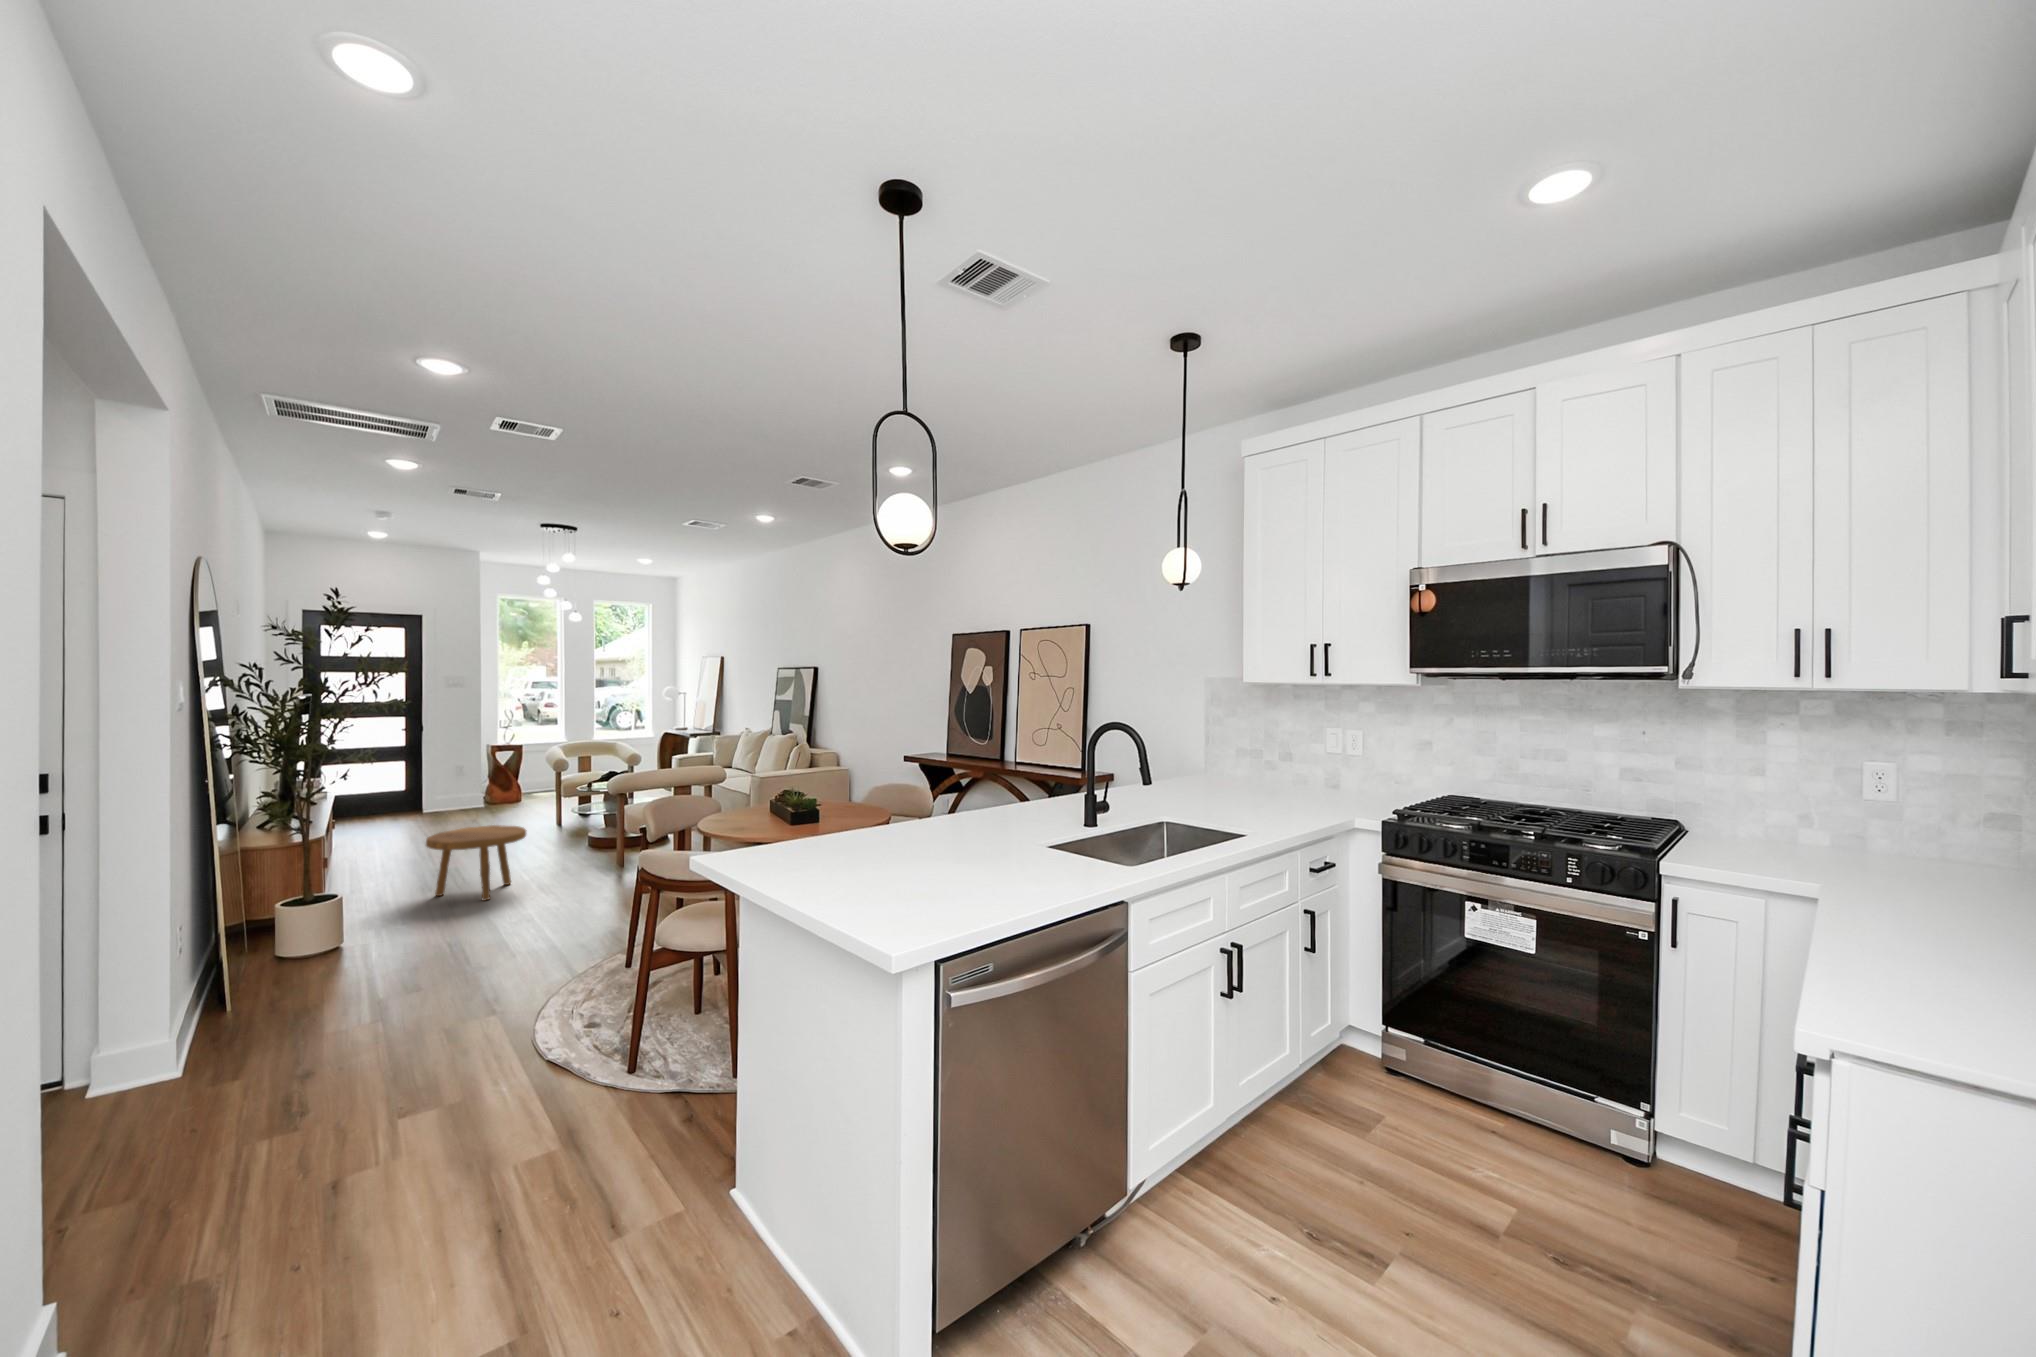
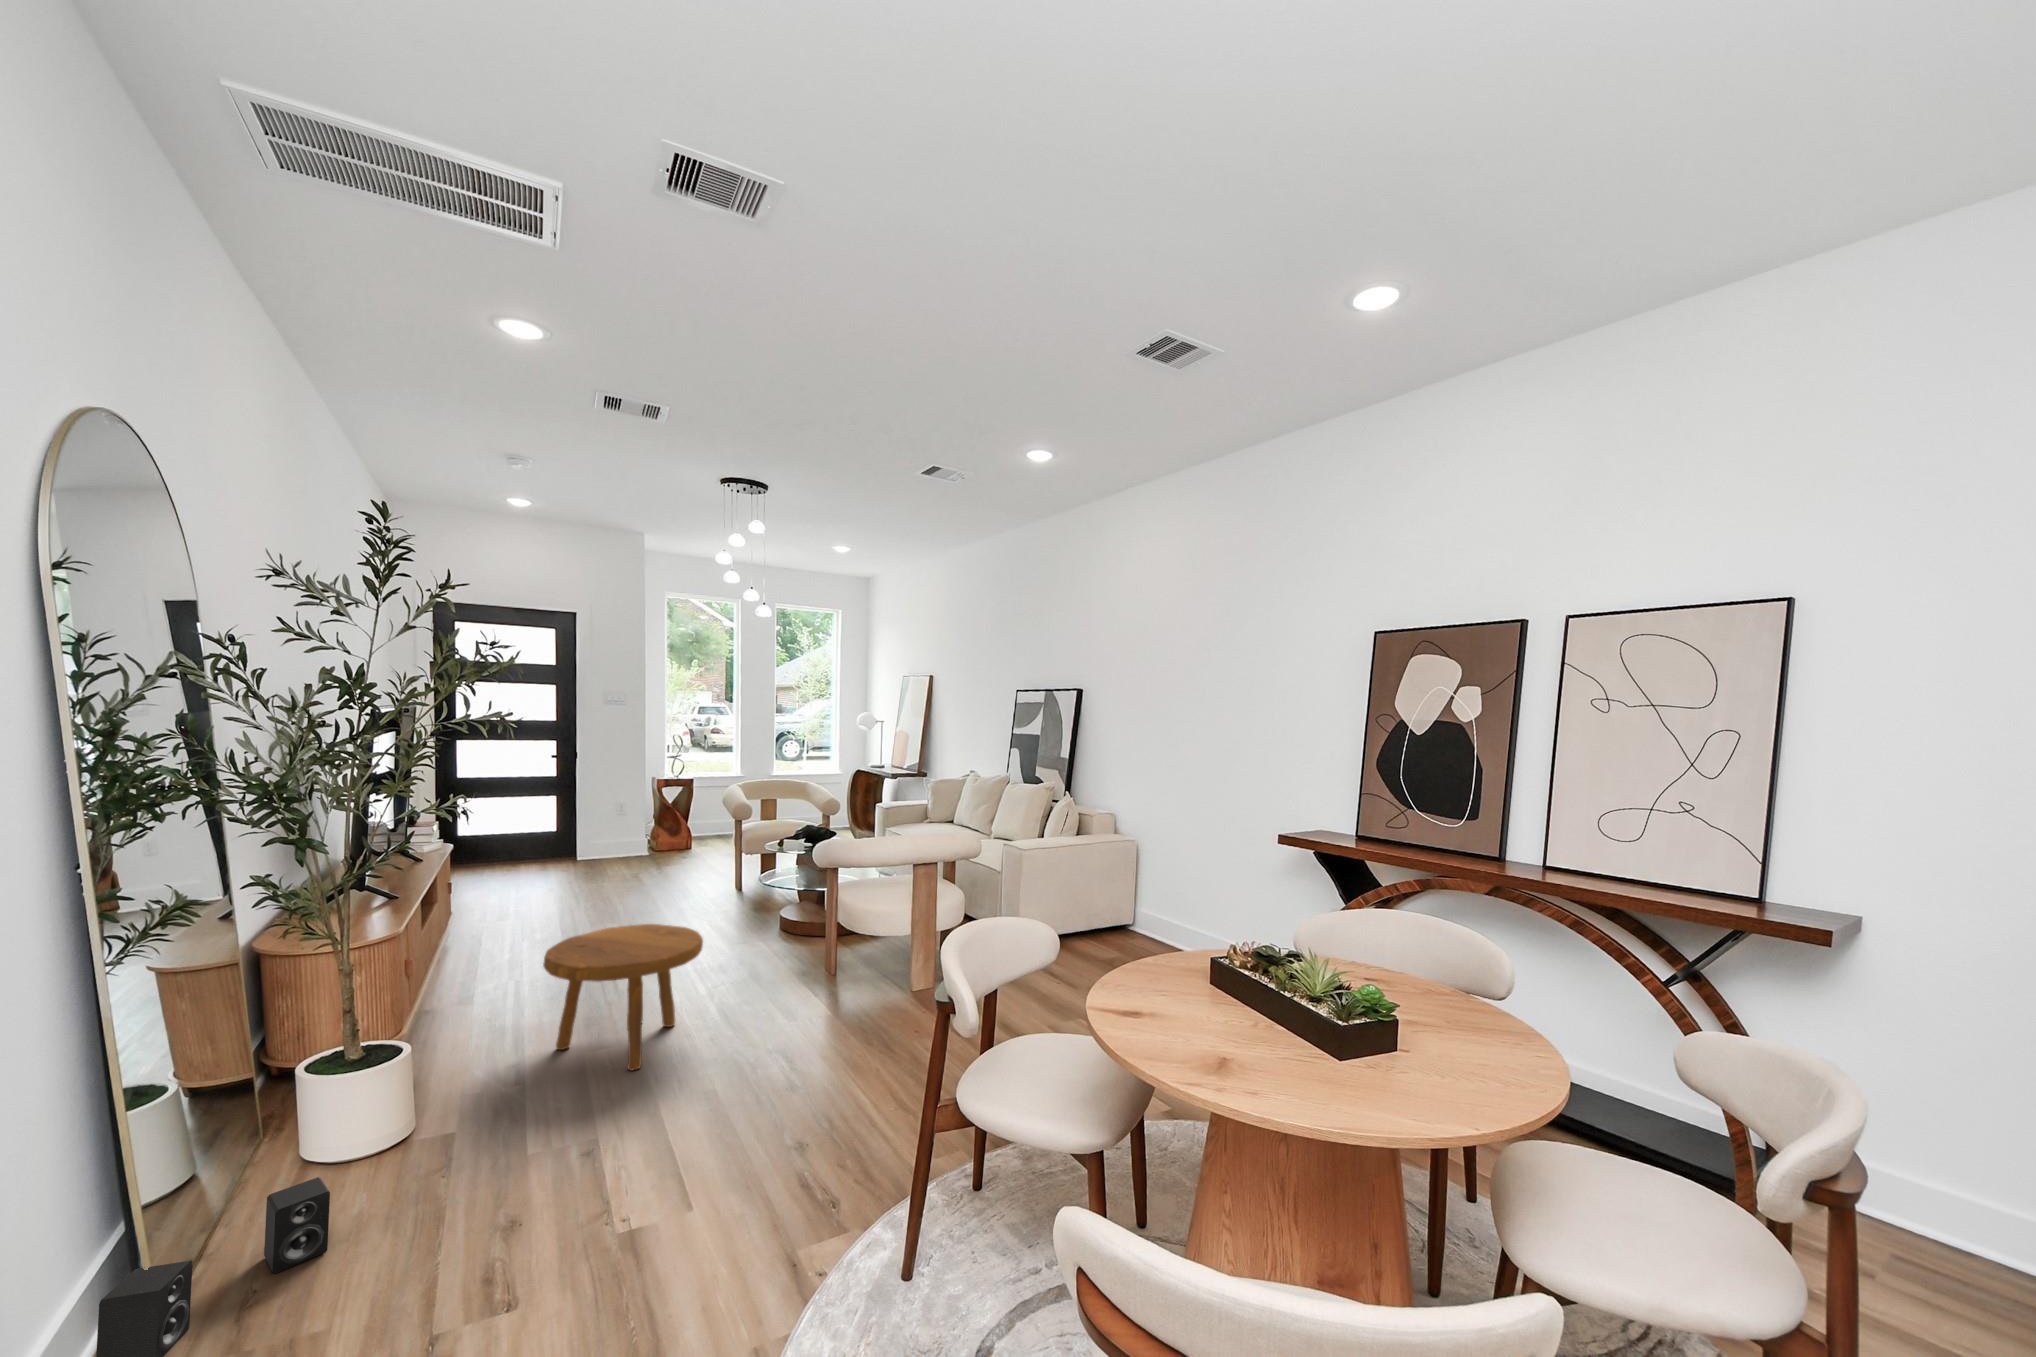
speaker: none [250,924,336,982] -> present [96,1177,330,1357]

